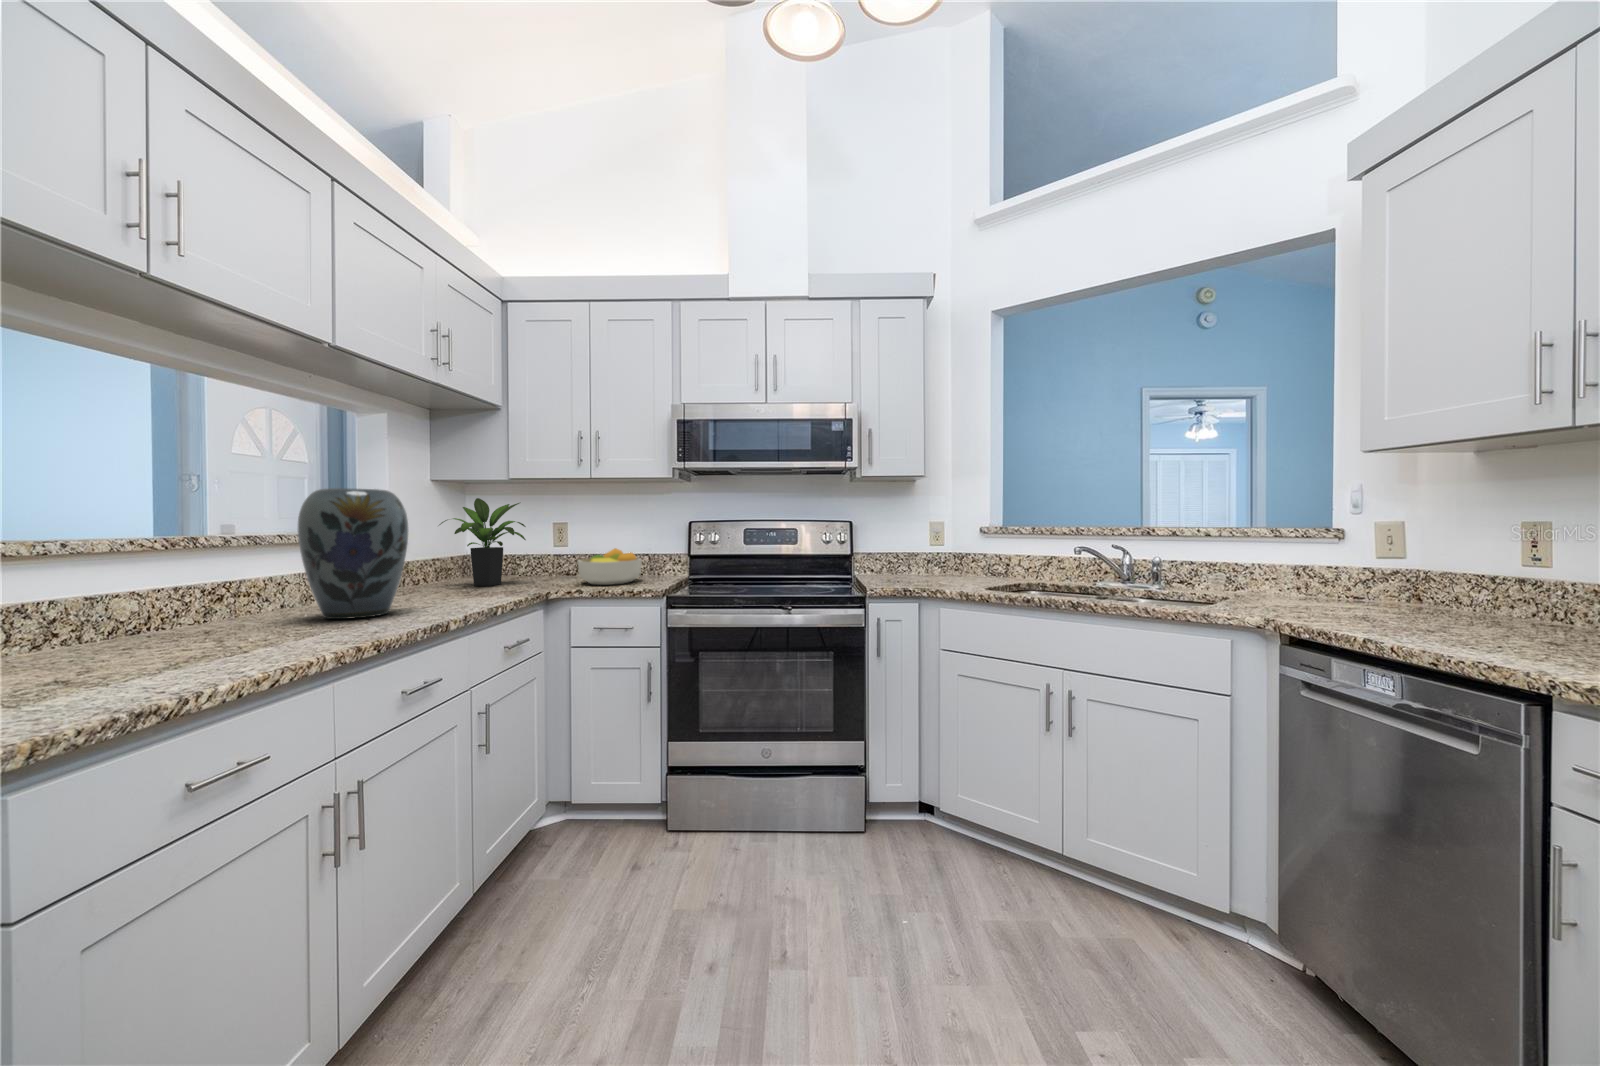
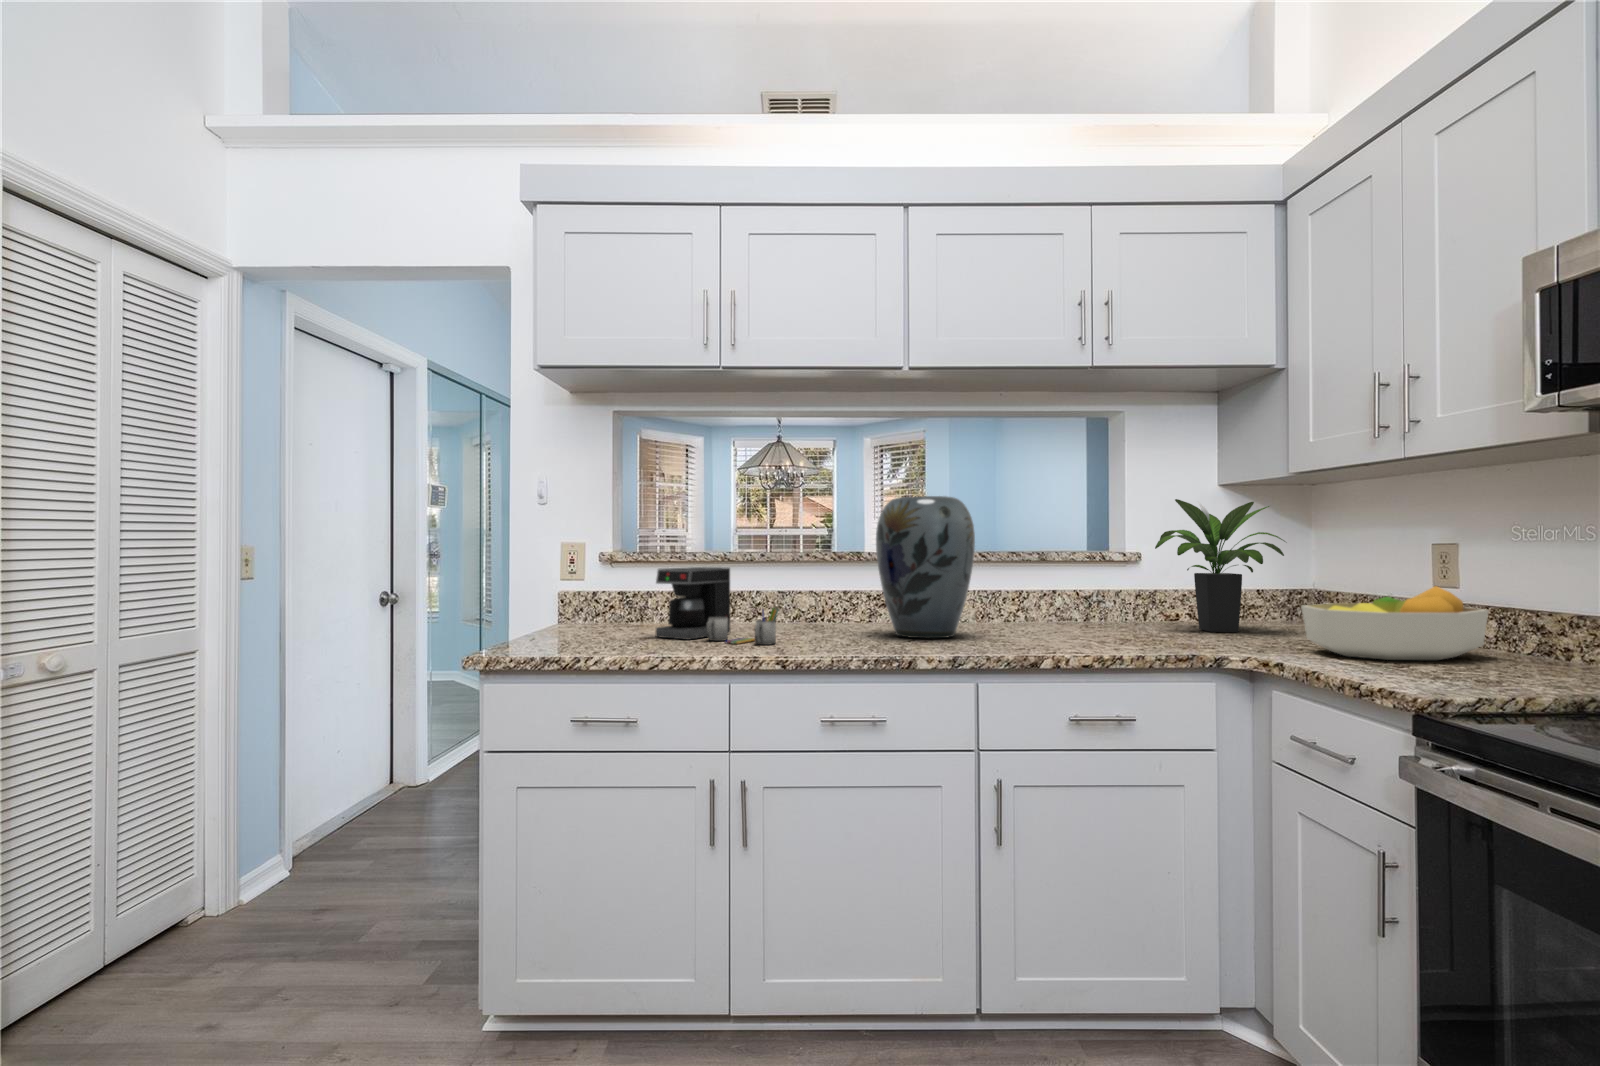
coffee maker: none [38,568,300,679] -> present [656,567,779,645]

